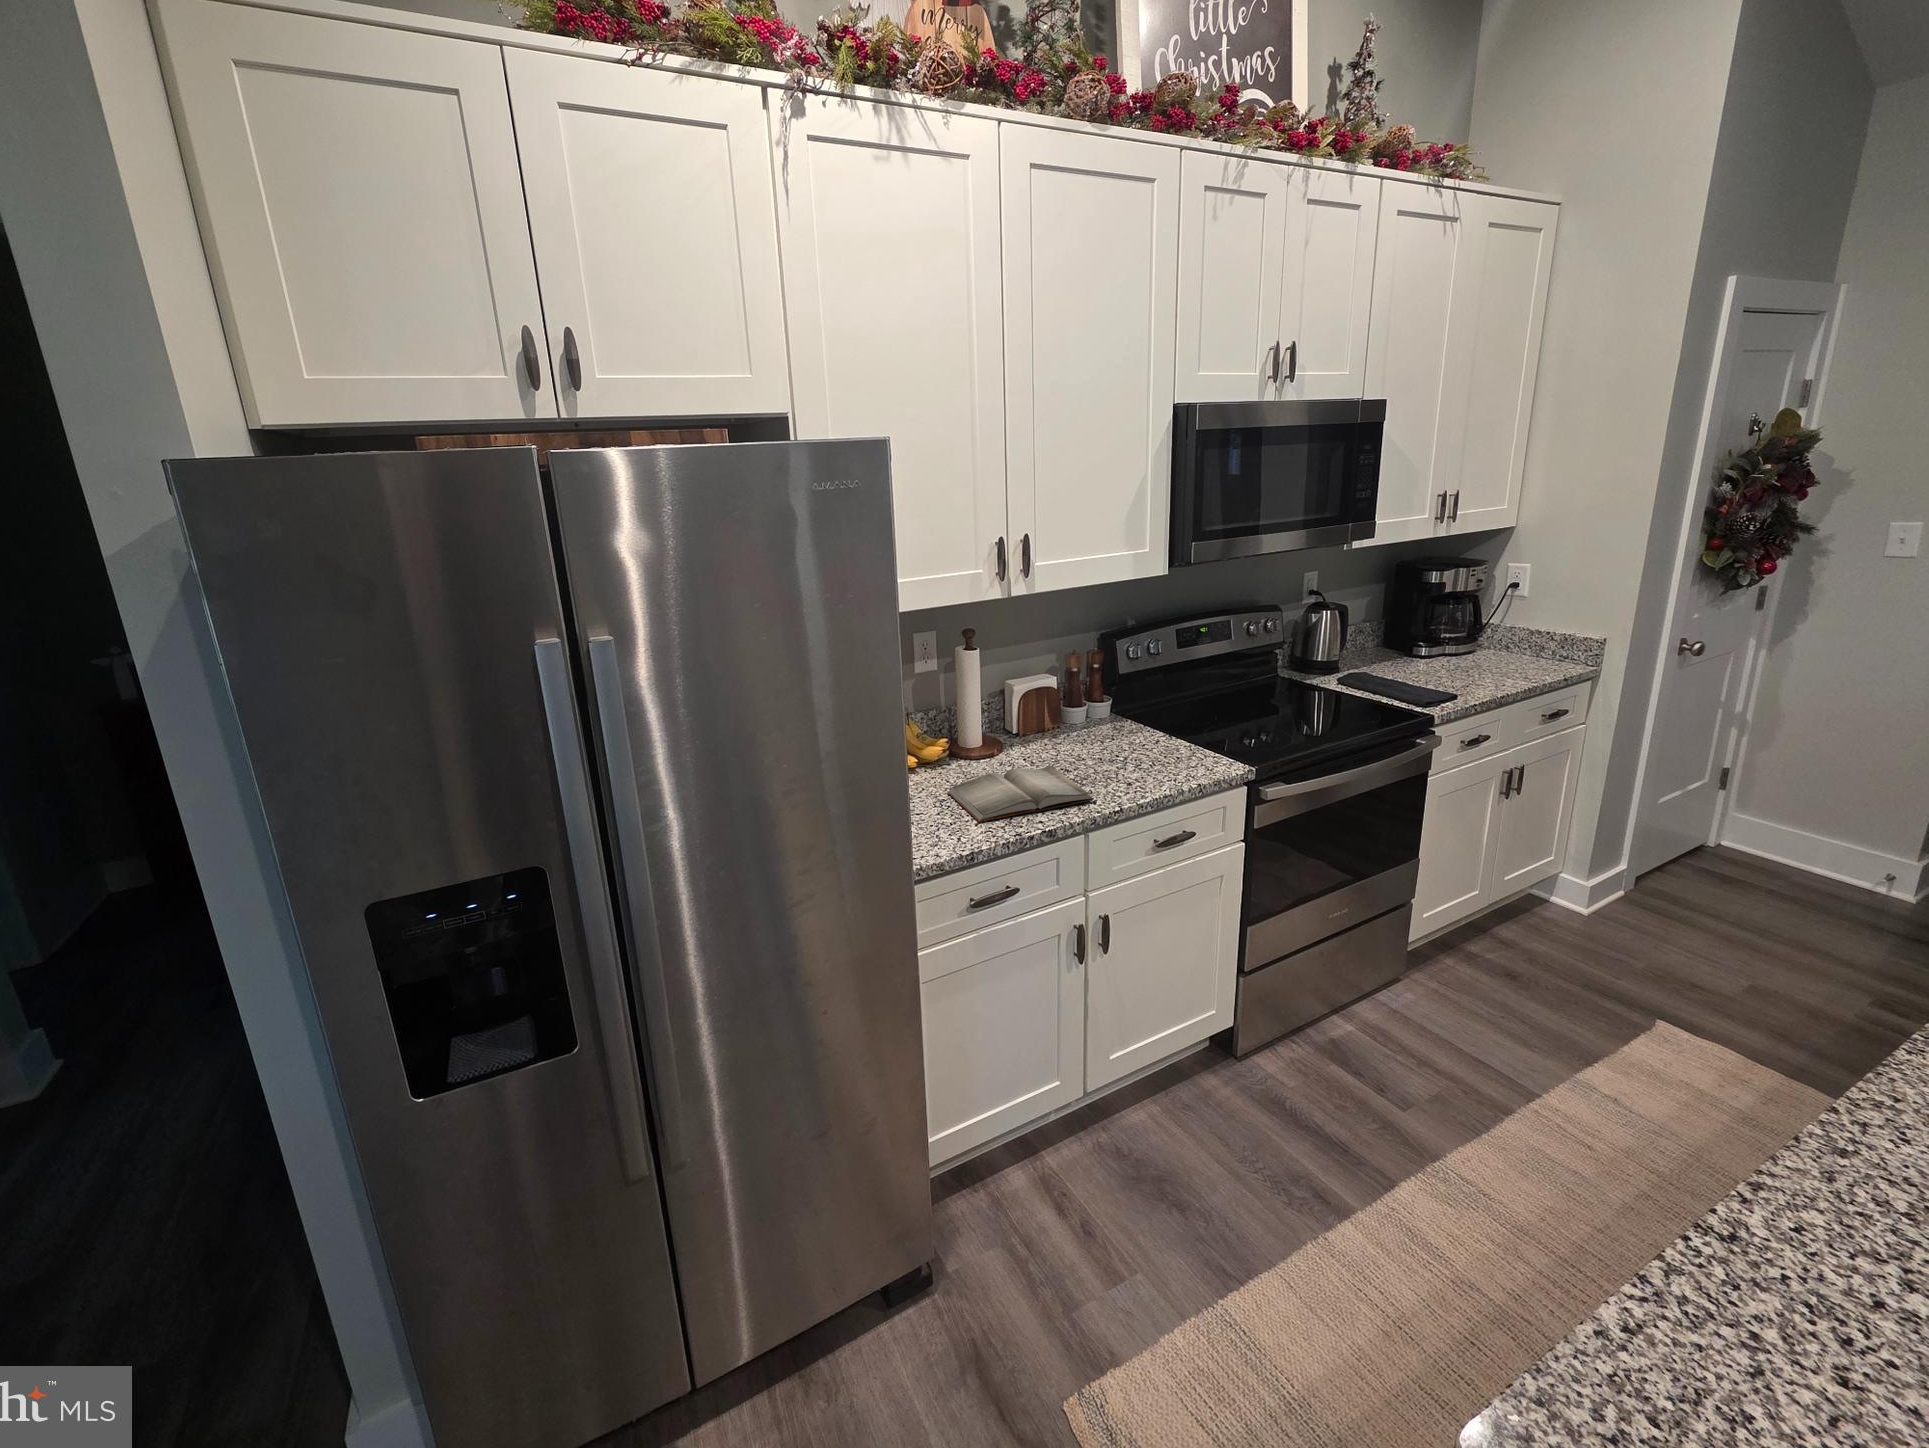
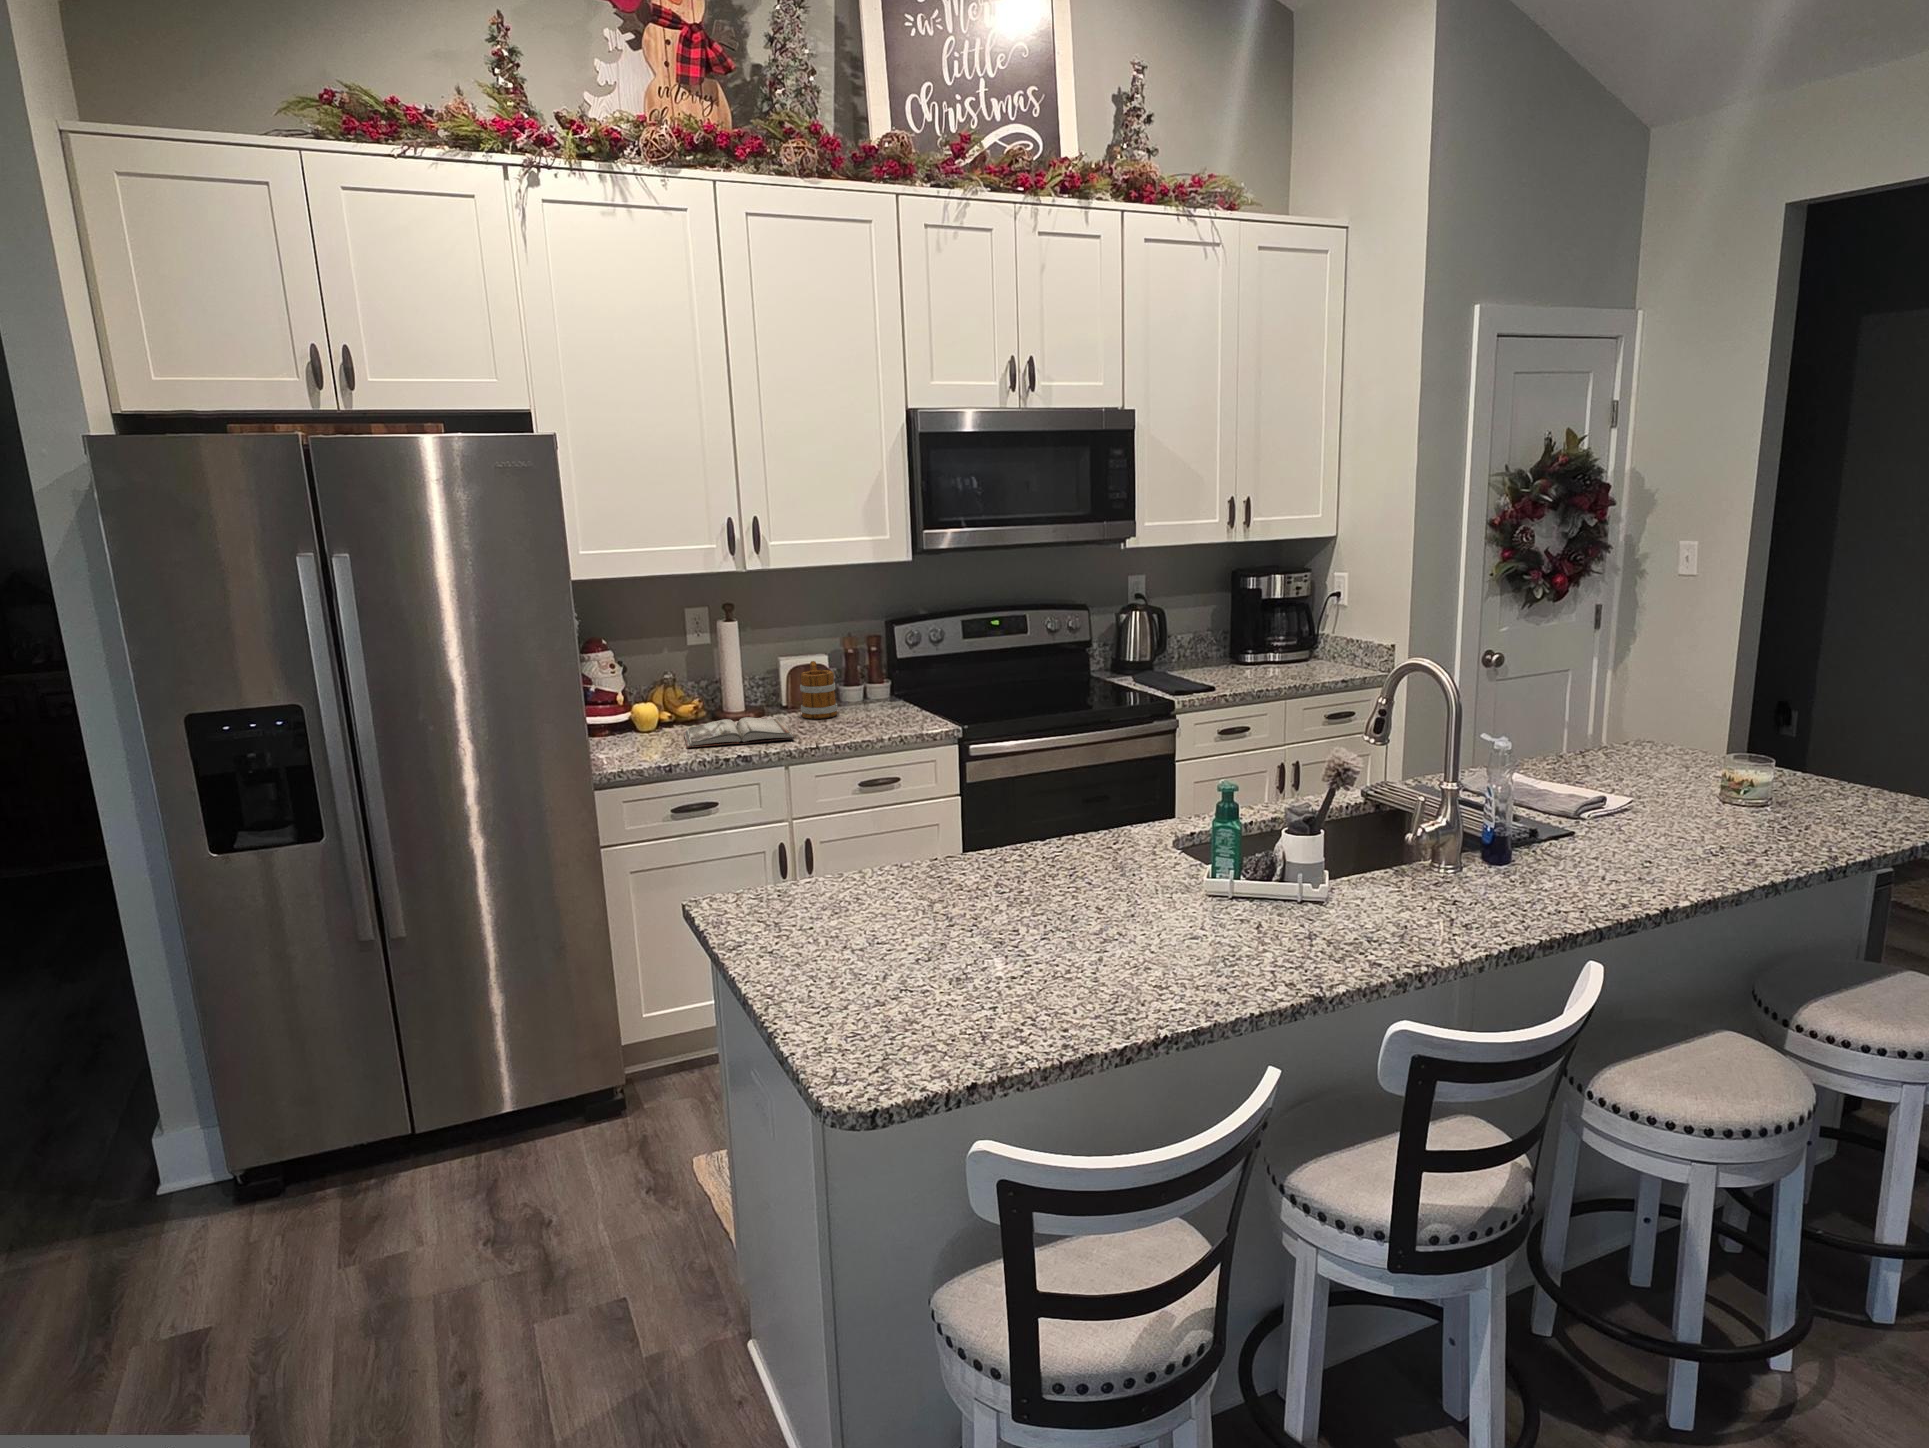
mug: none [1047,693,1091,760] -> present [800,661,838,719]

